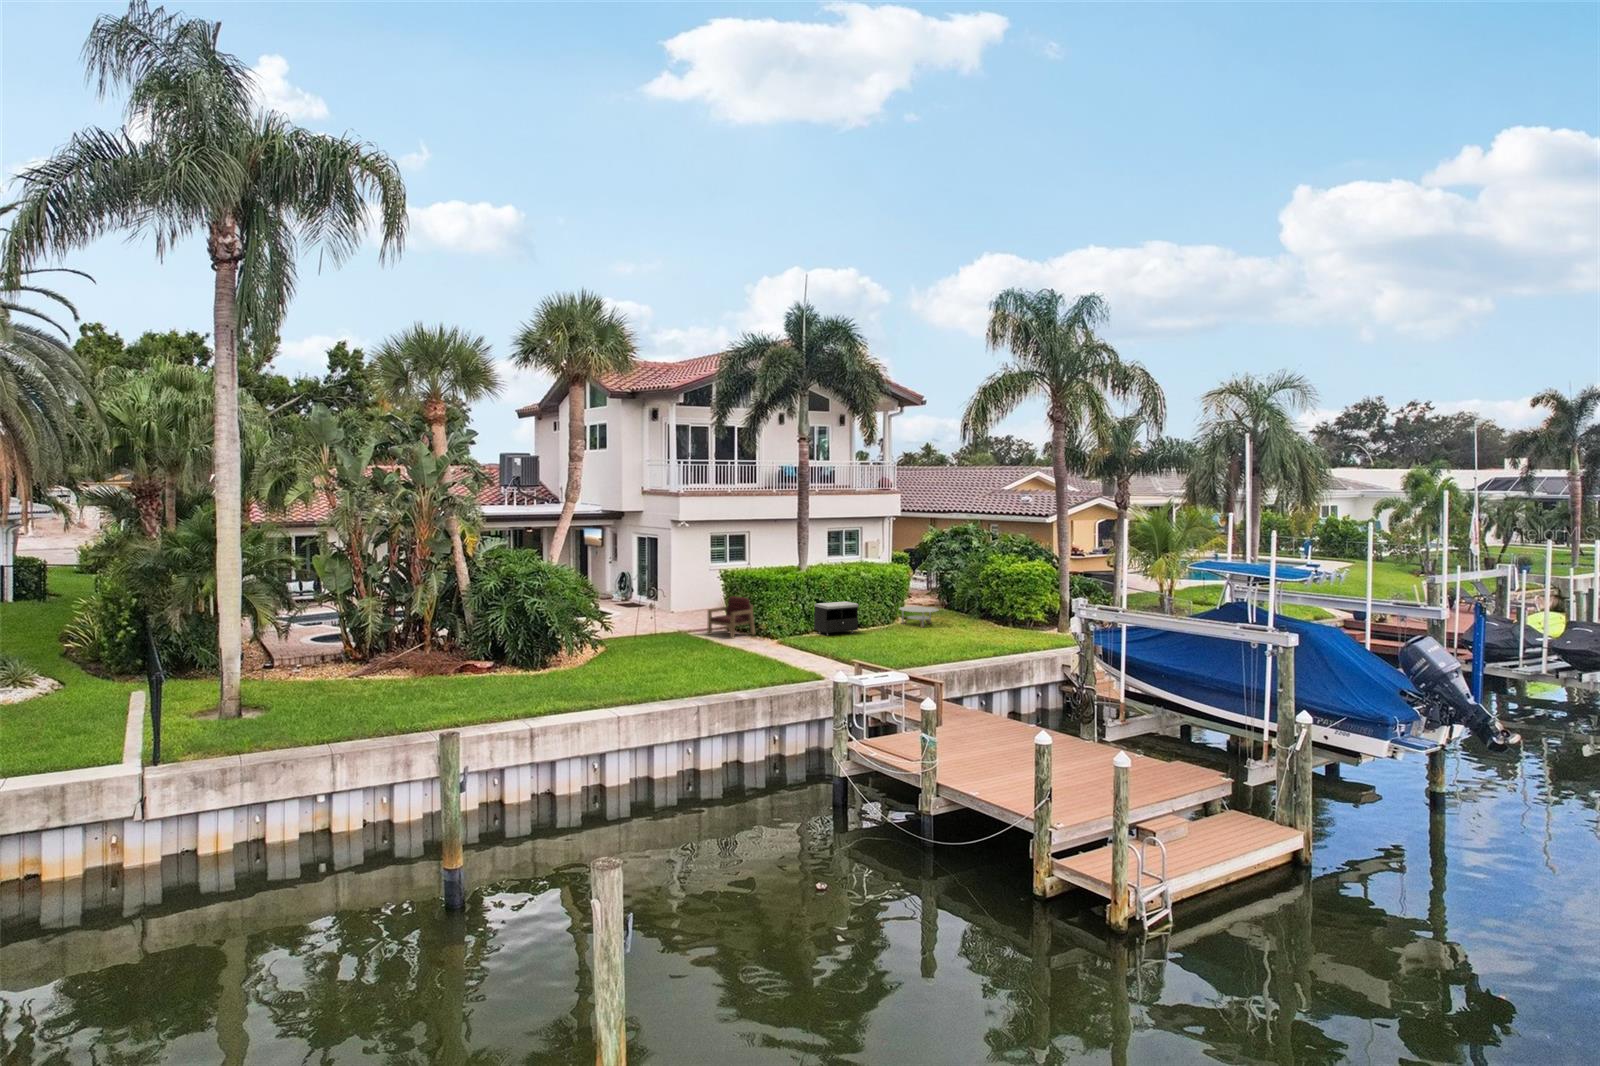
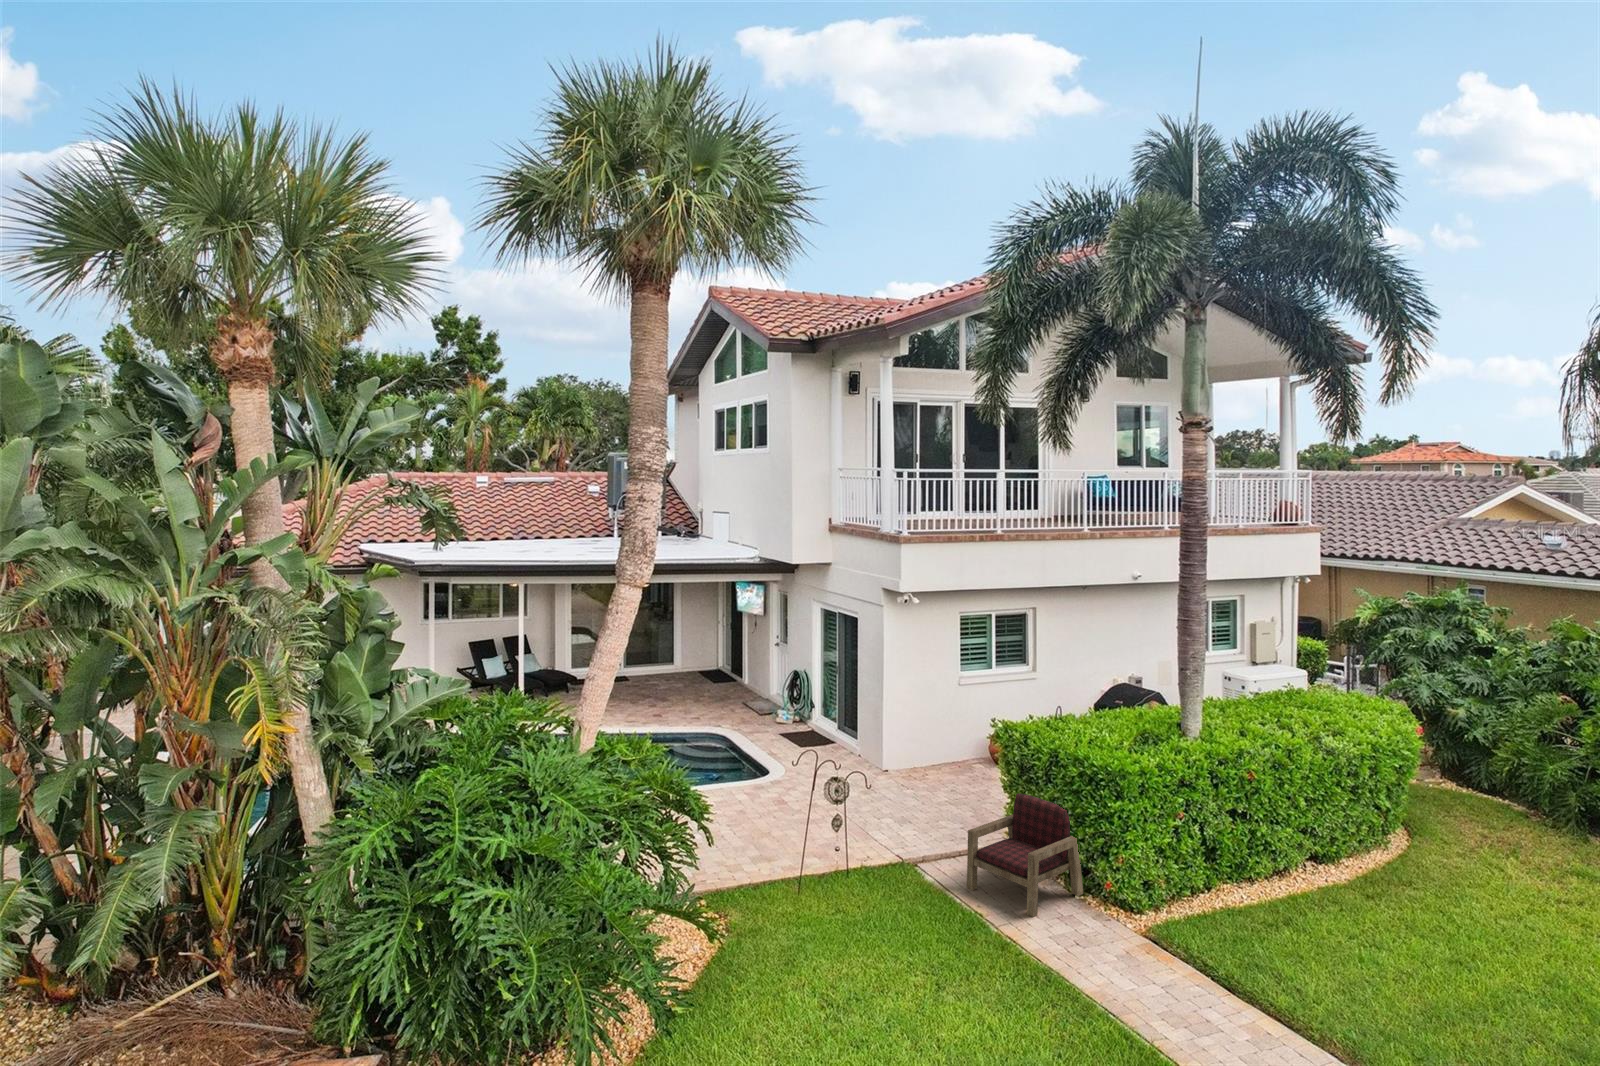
storage bench: present [814,601,859,635] -> none [1225,810,1342,907]
round table: present [900,606,938,628] -> none [1403,801,1514,871]

